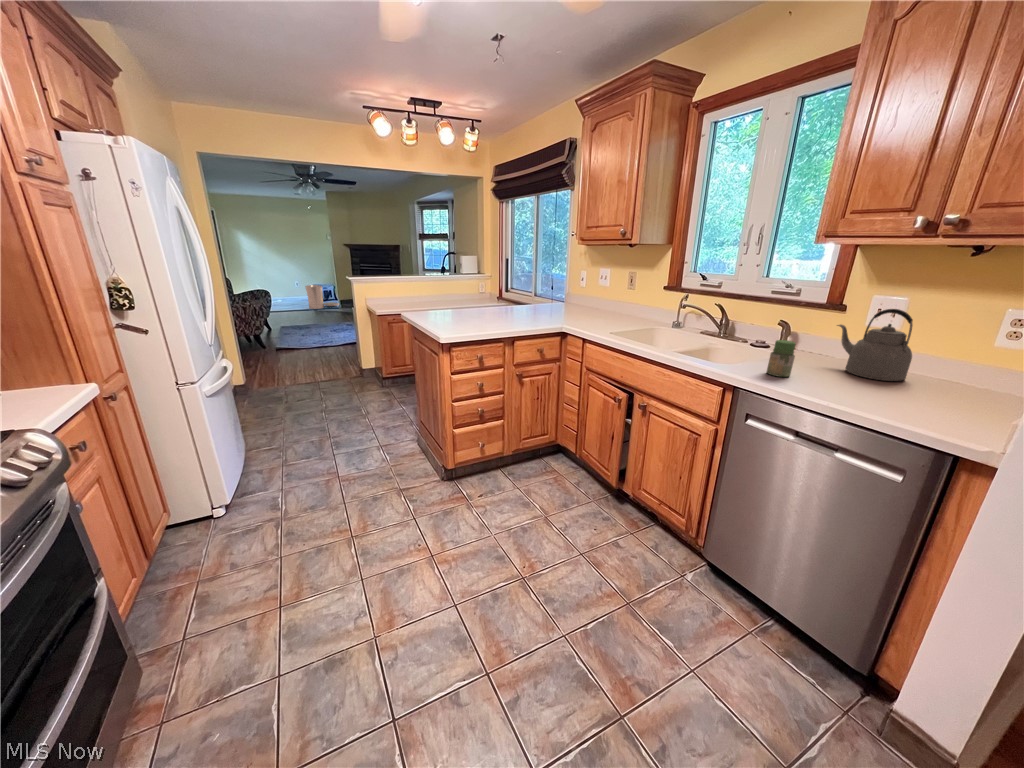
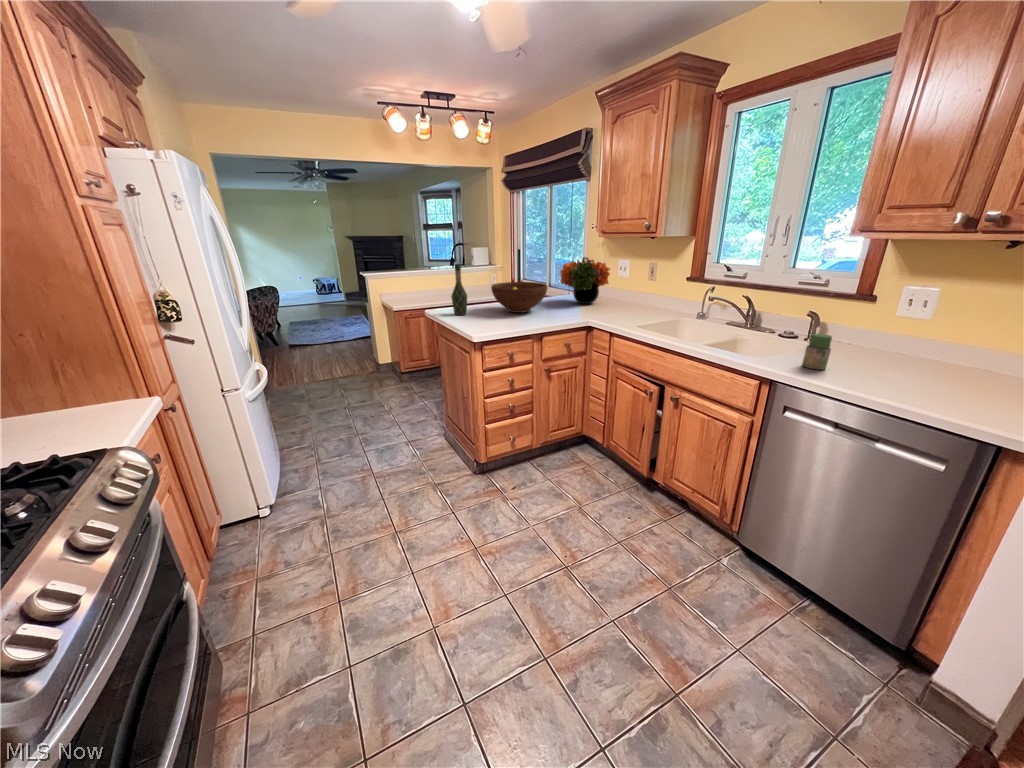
flower arrangement: none [538,263,590,311] -> present [560,257,610,304]
wine bottle: none [425,265,442,317] -> present [452,264,467,315]
trash can: present [305,285,339,309] -> none [311,280,345,304]
fruit bowl: none [467,286,524,317] -> present [491,282,547,313]
kettle: present [837,309,913,381] -> none [868,300,947,371]

